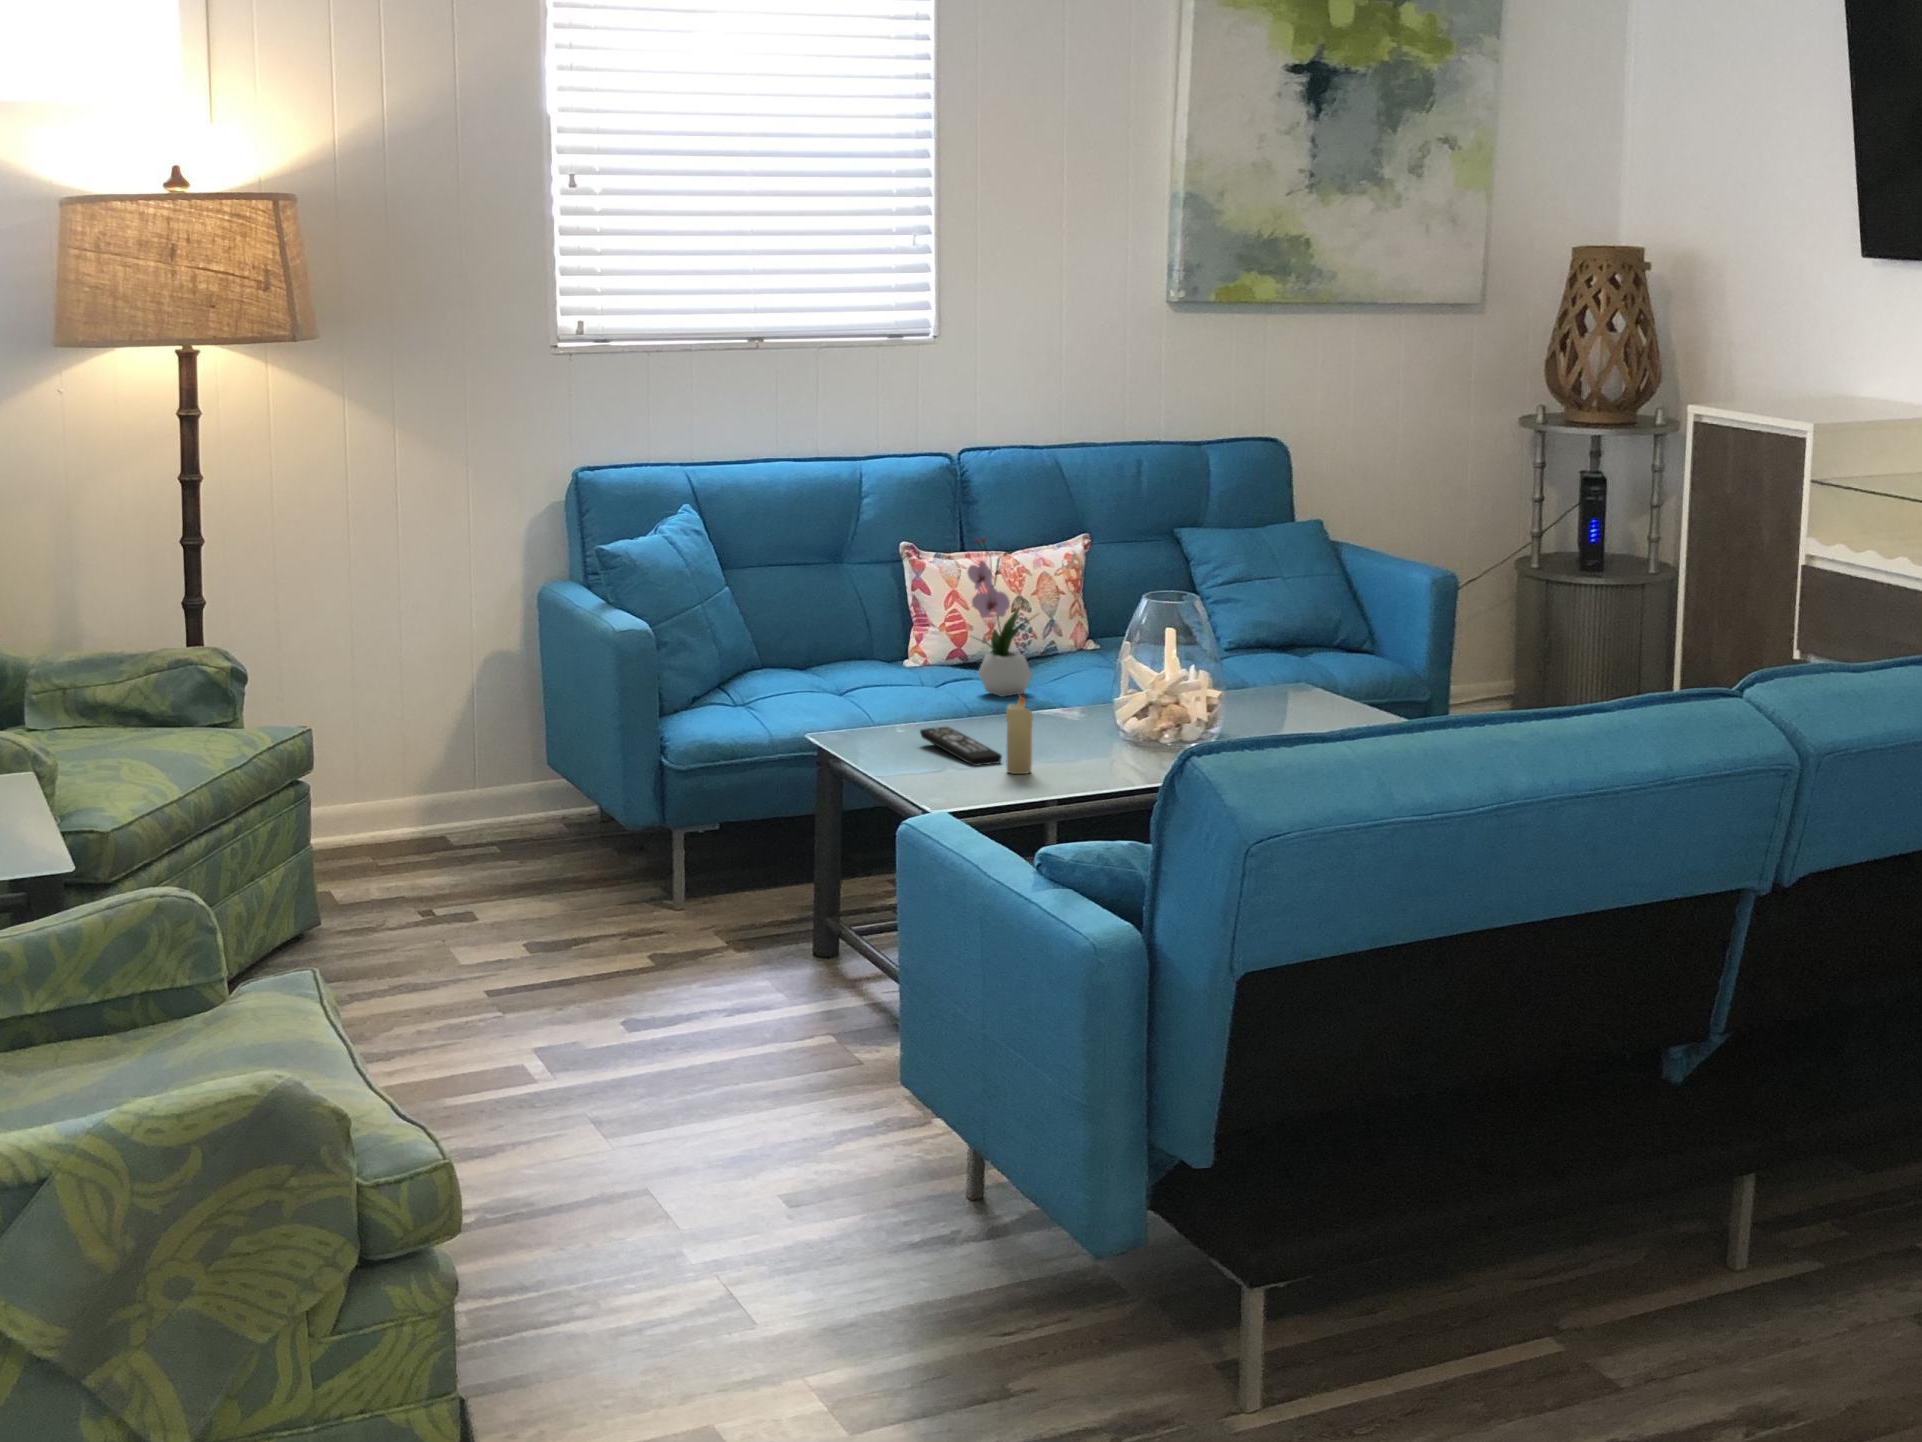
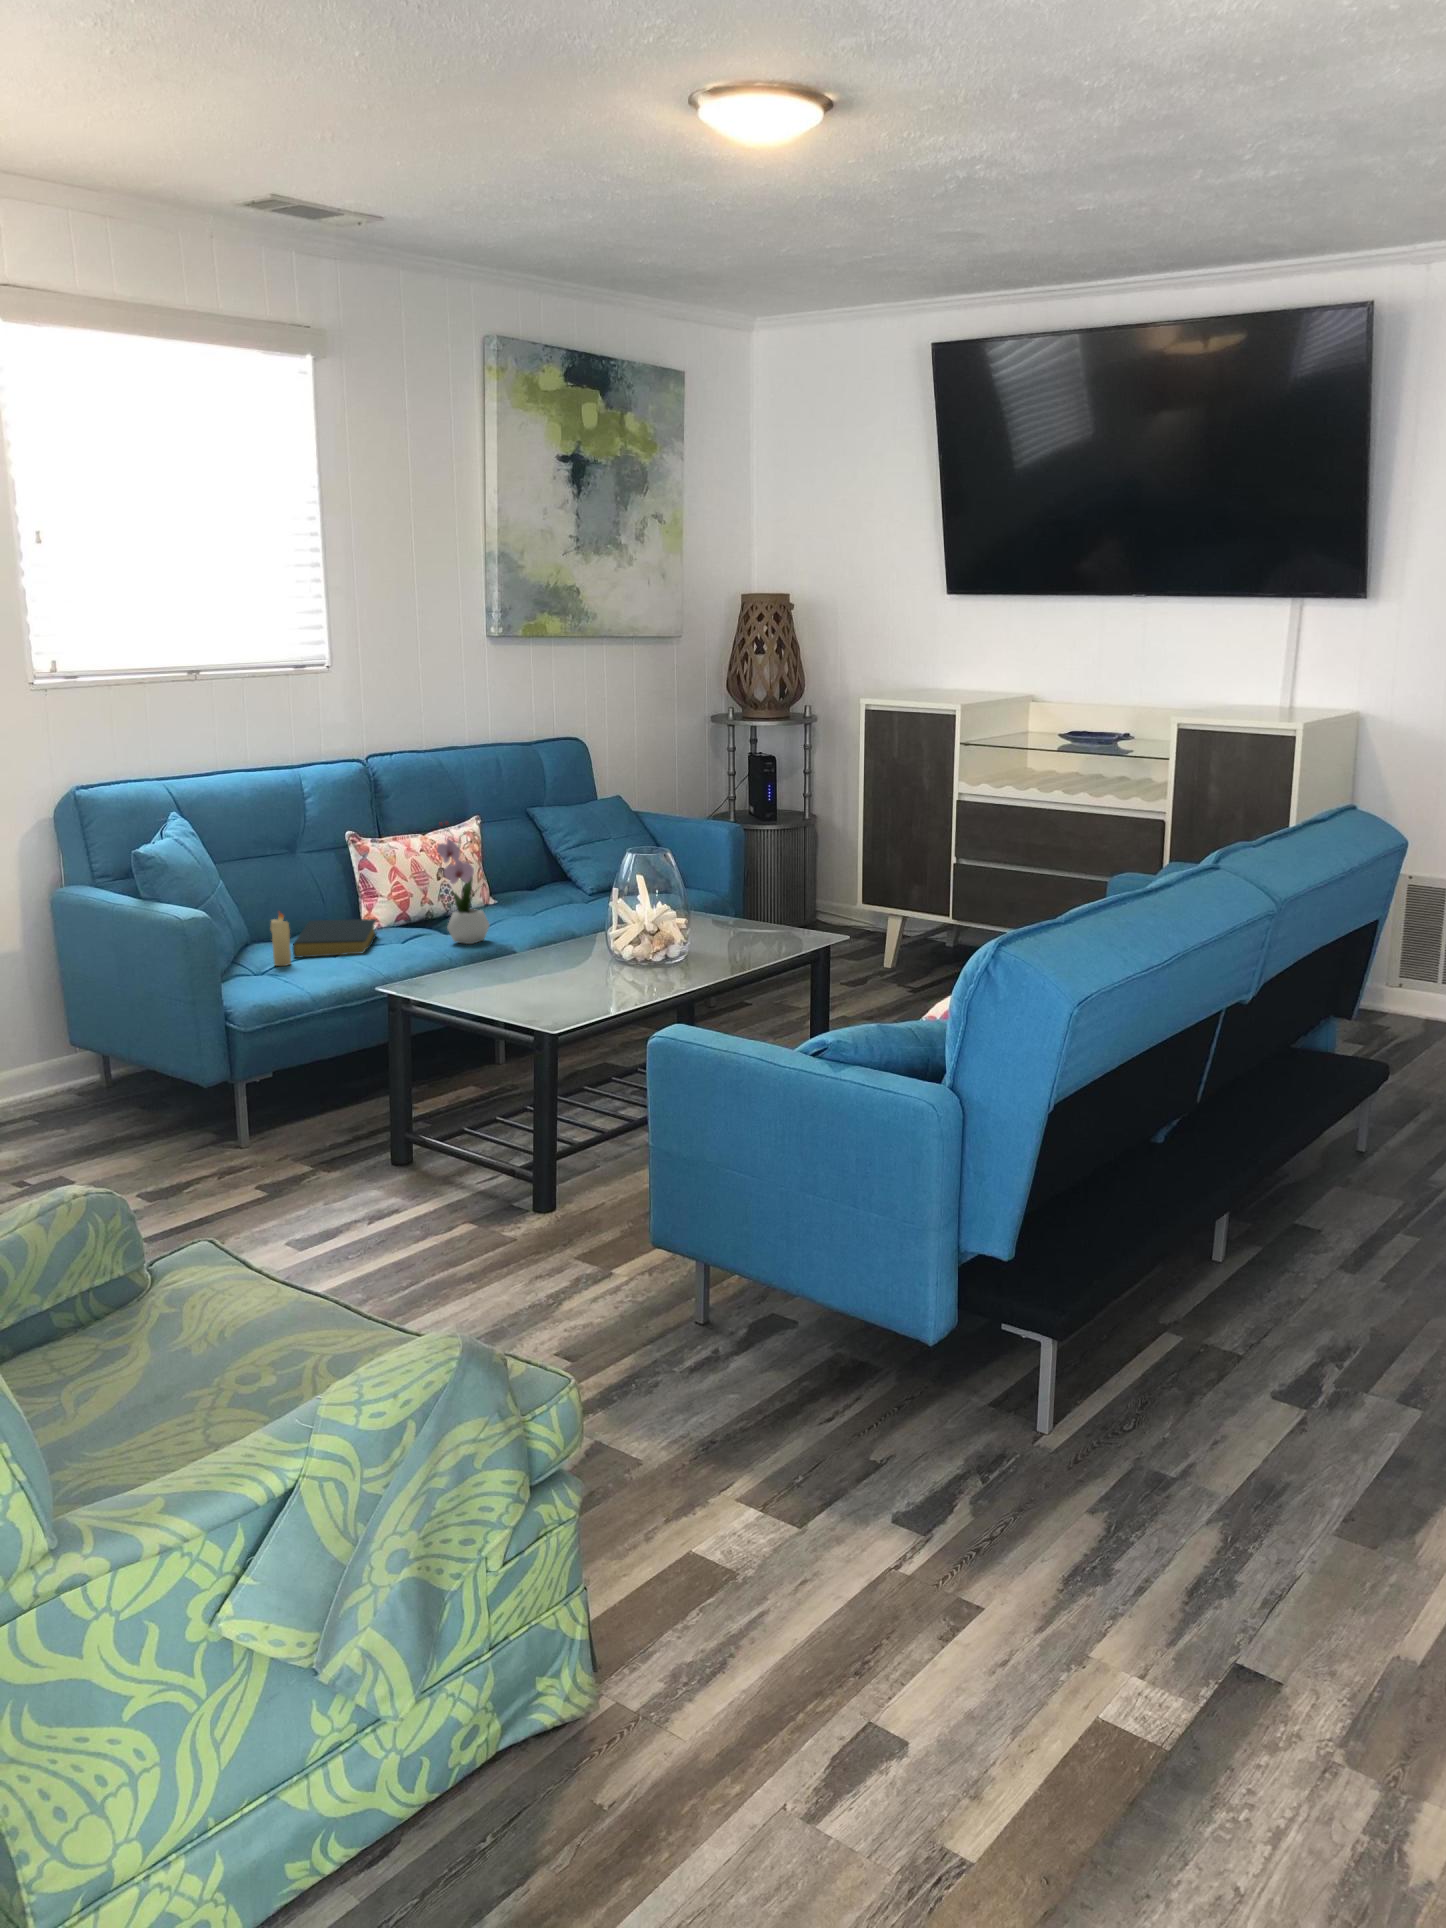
hardback book: none [793,648,920,698] -> present [293,919,377,958]
candle: present [1006,693,1032,774] -> present [271,913,291,966]
remote control: present [920,727,1002,766] -> none [469,969,556,996]

